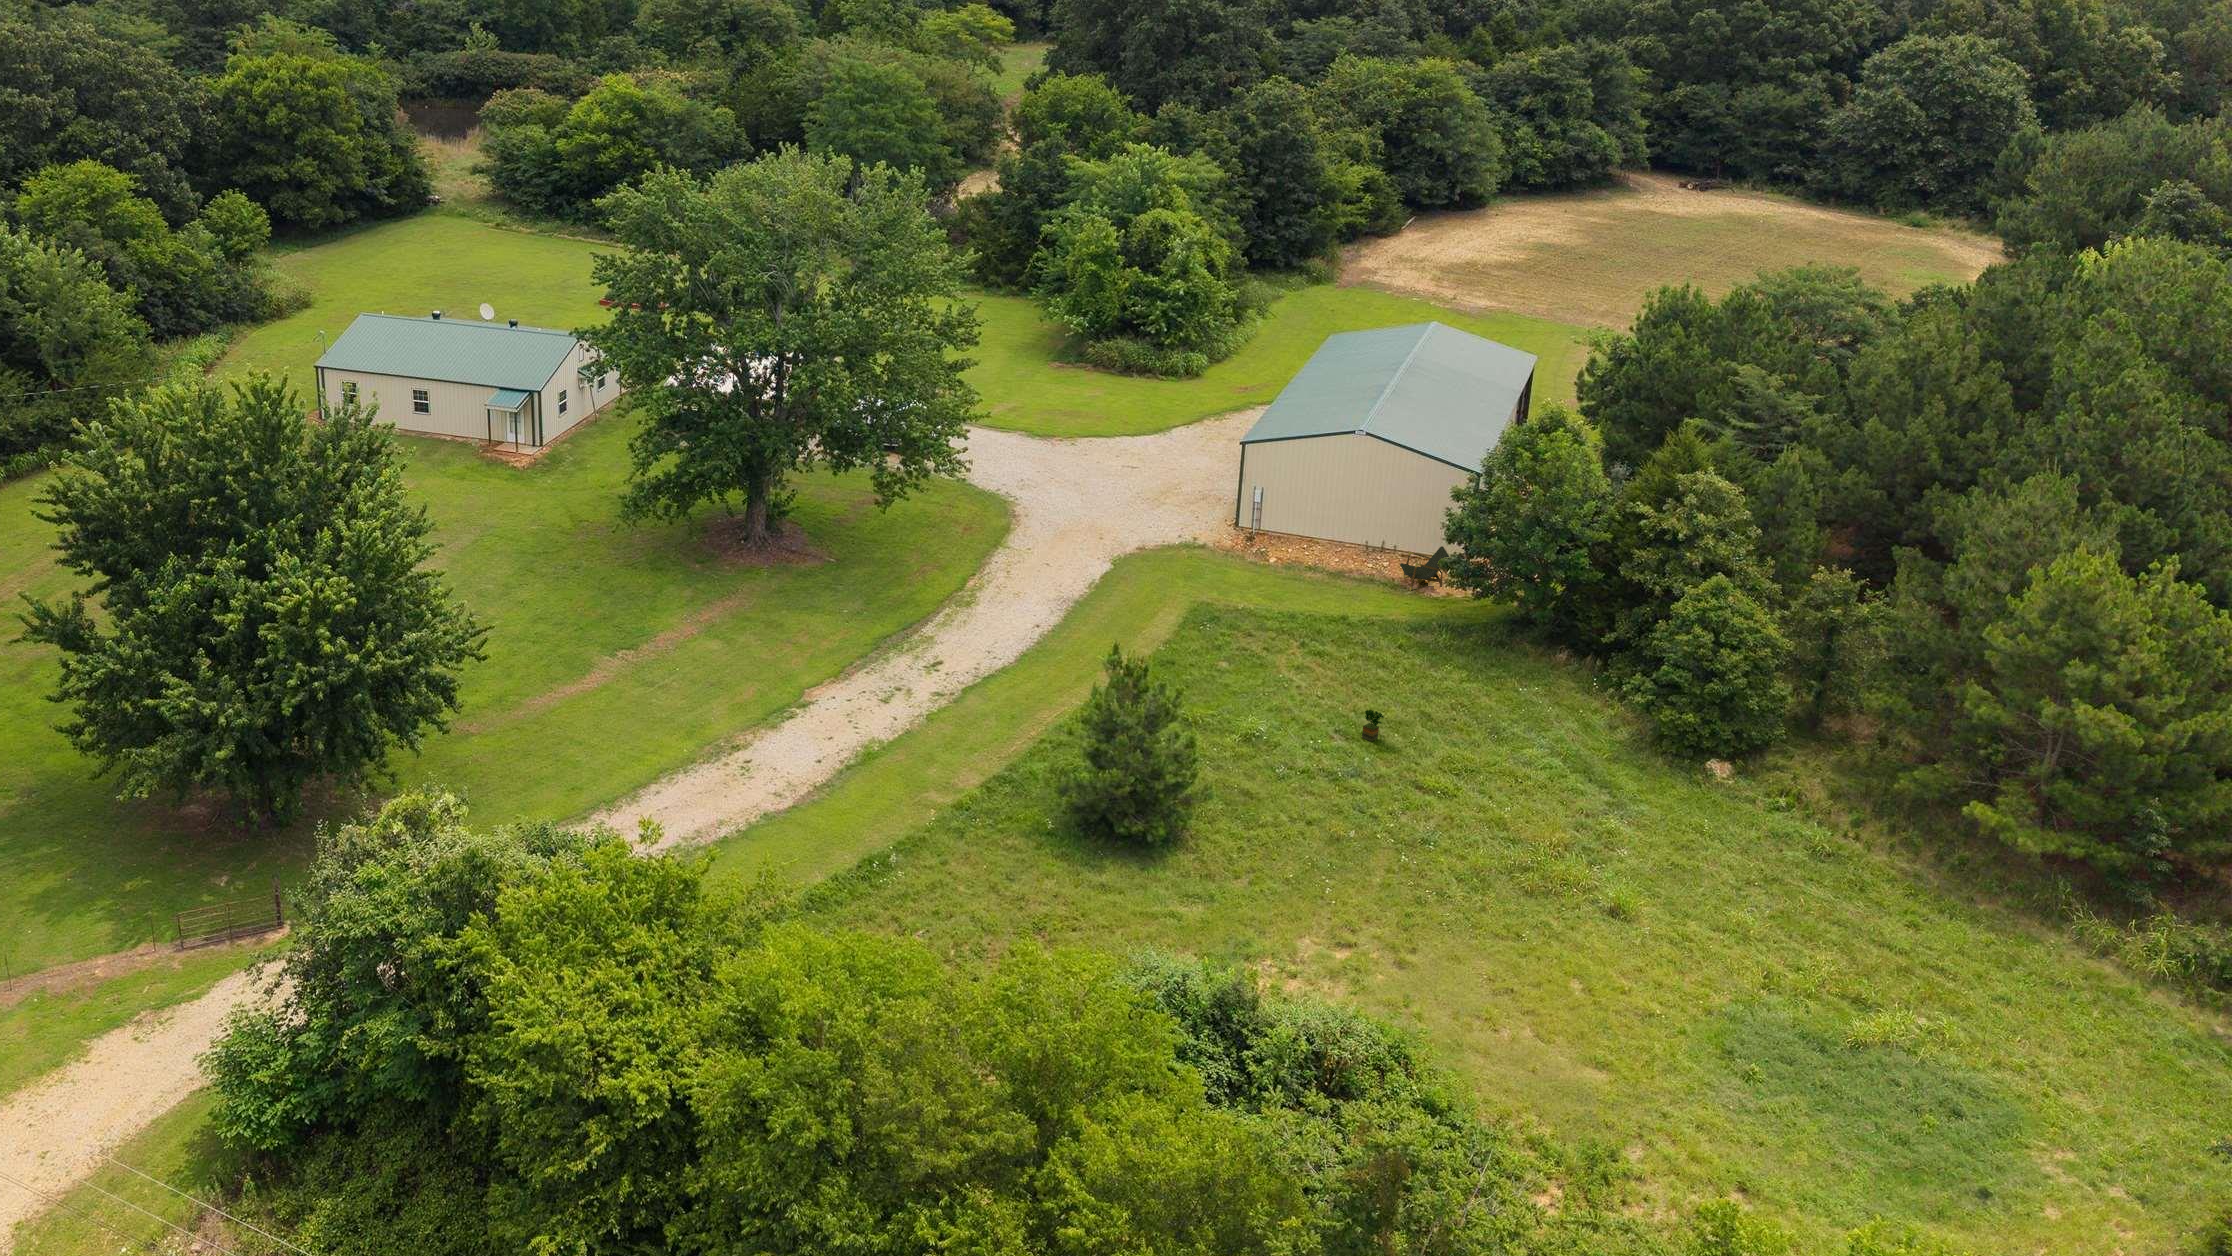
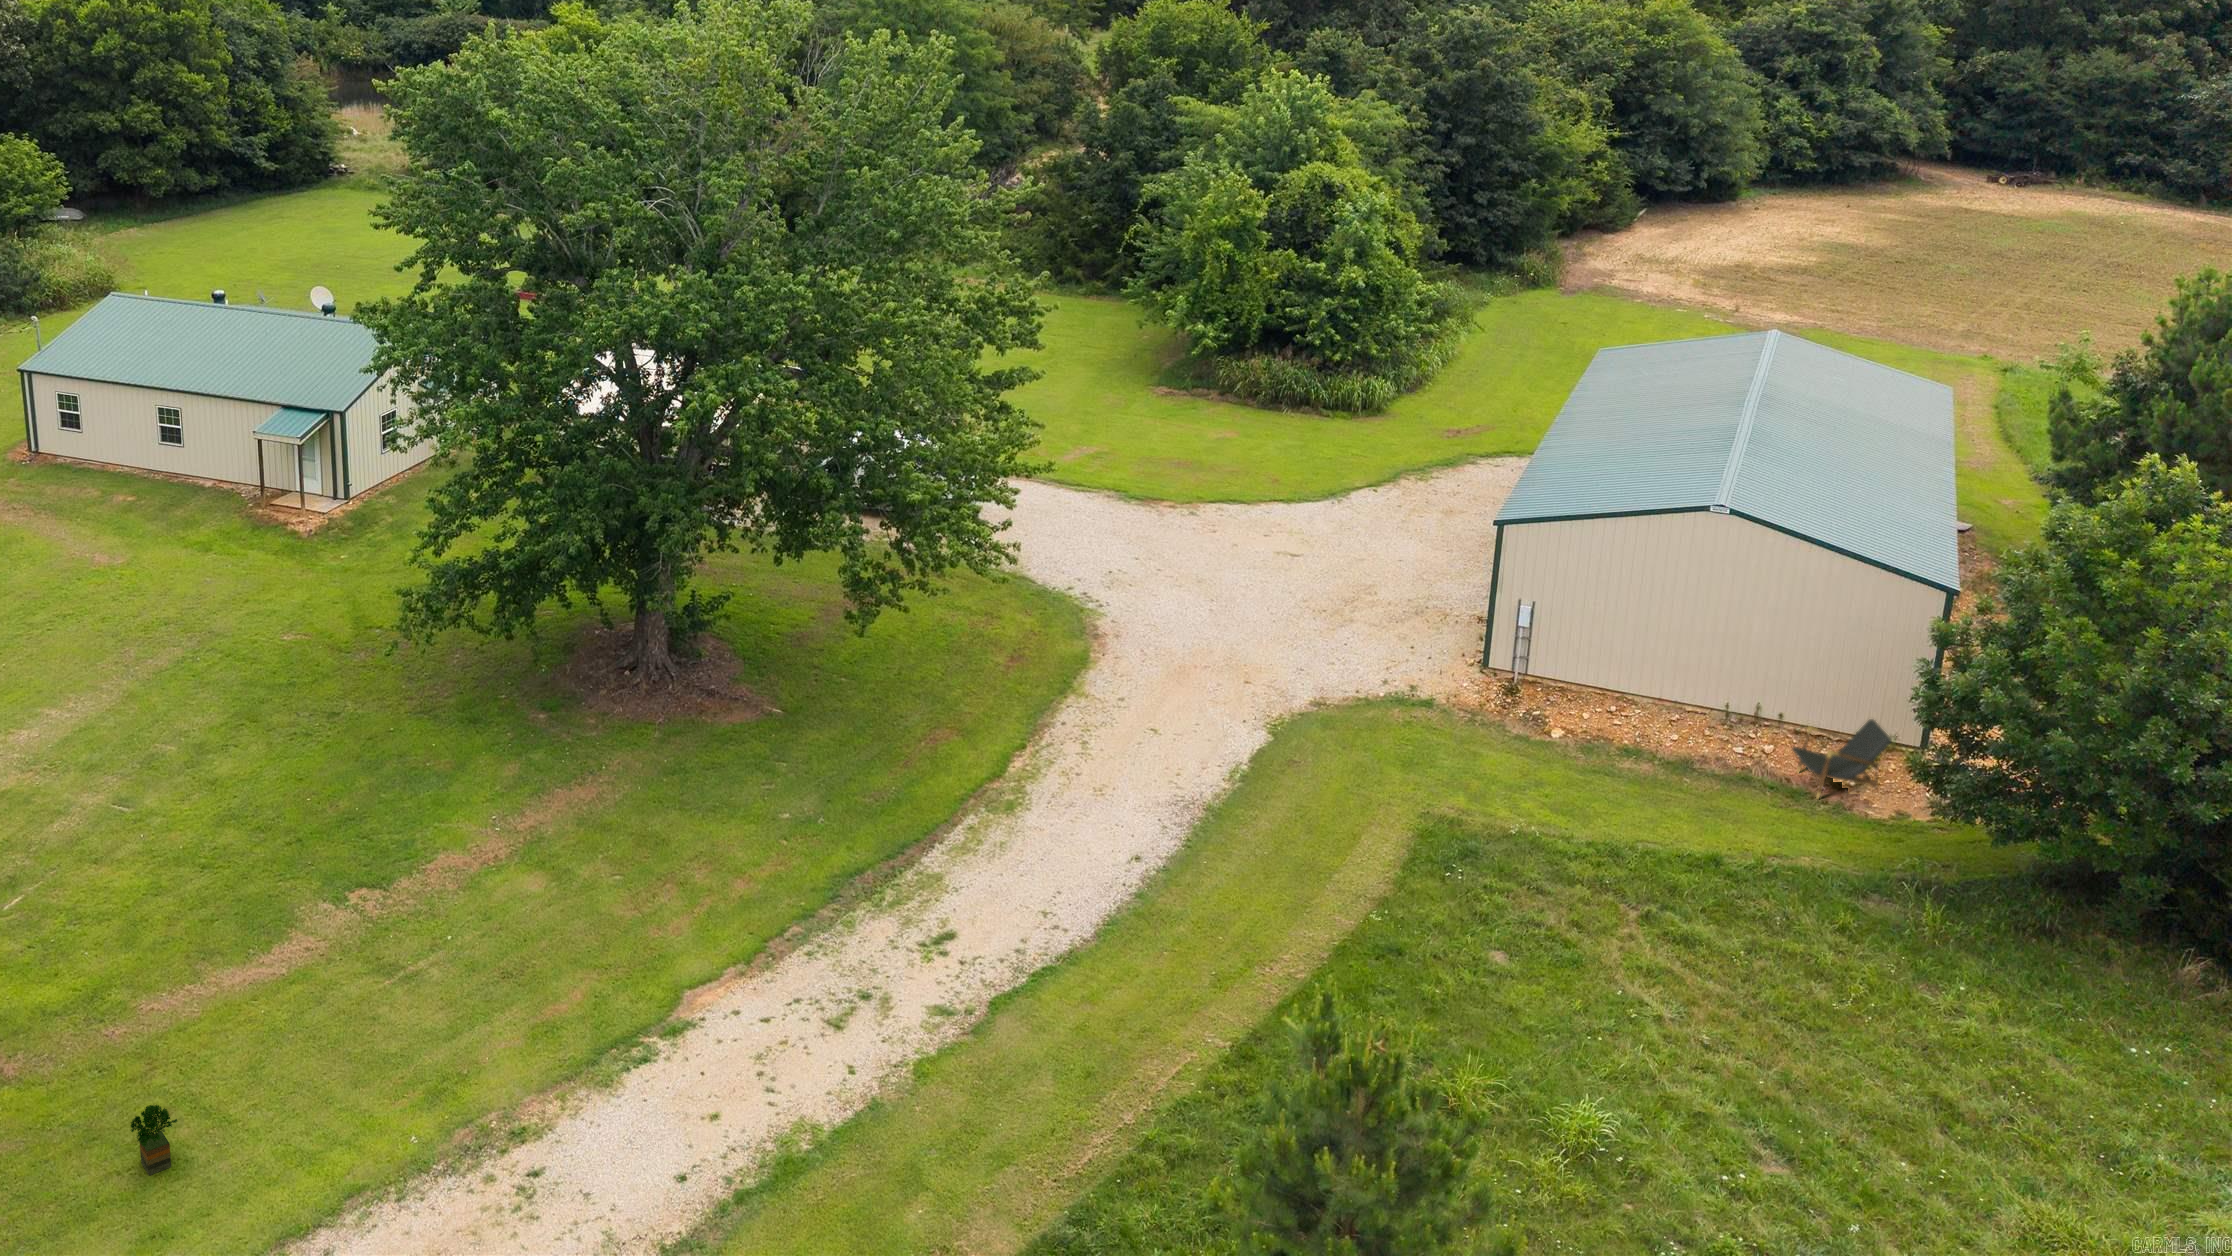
potted tree: present [1362,710,1384,741] -> present [131,1105,177,1175]

